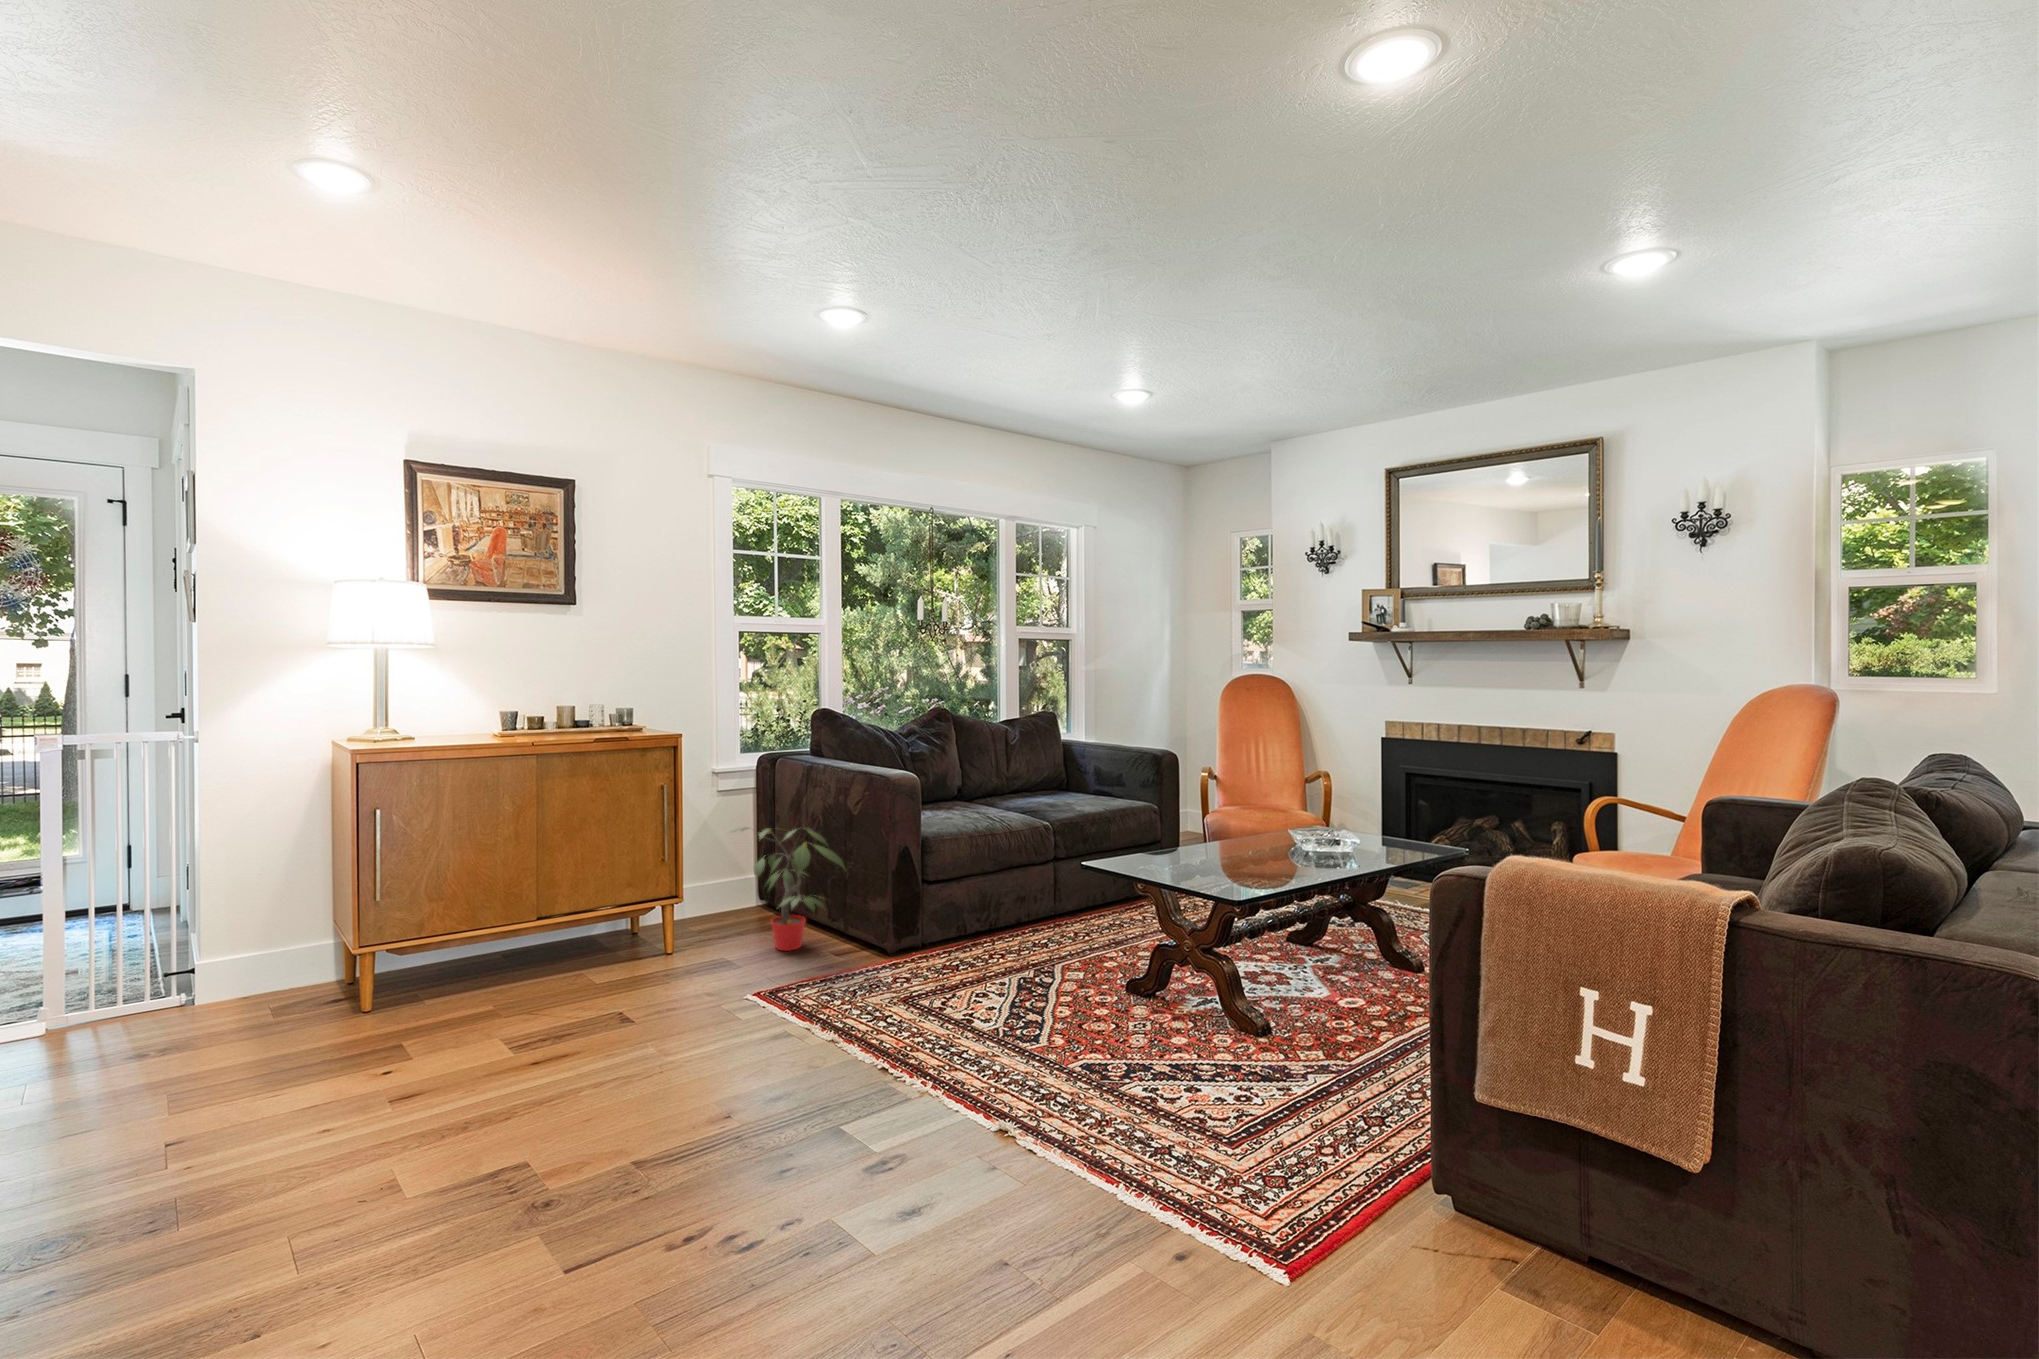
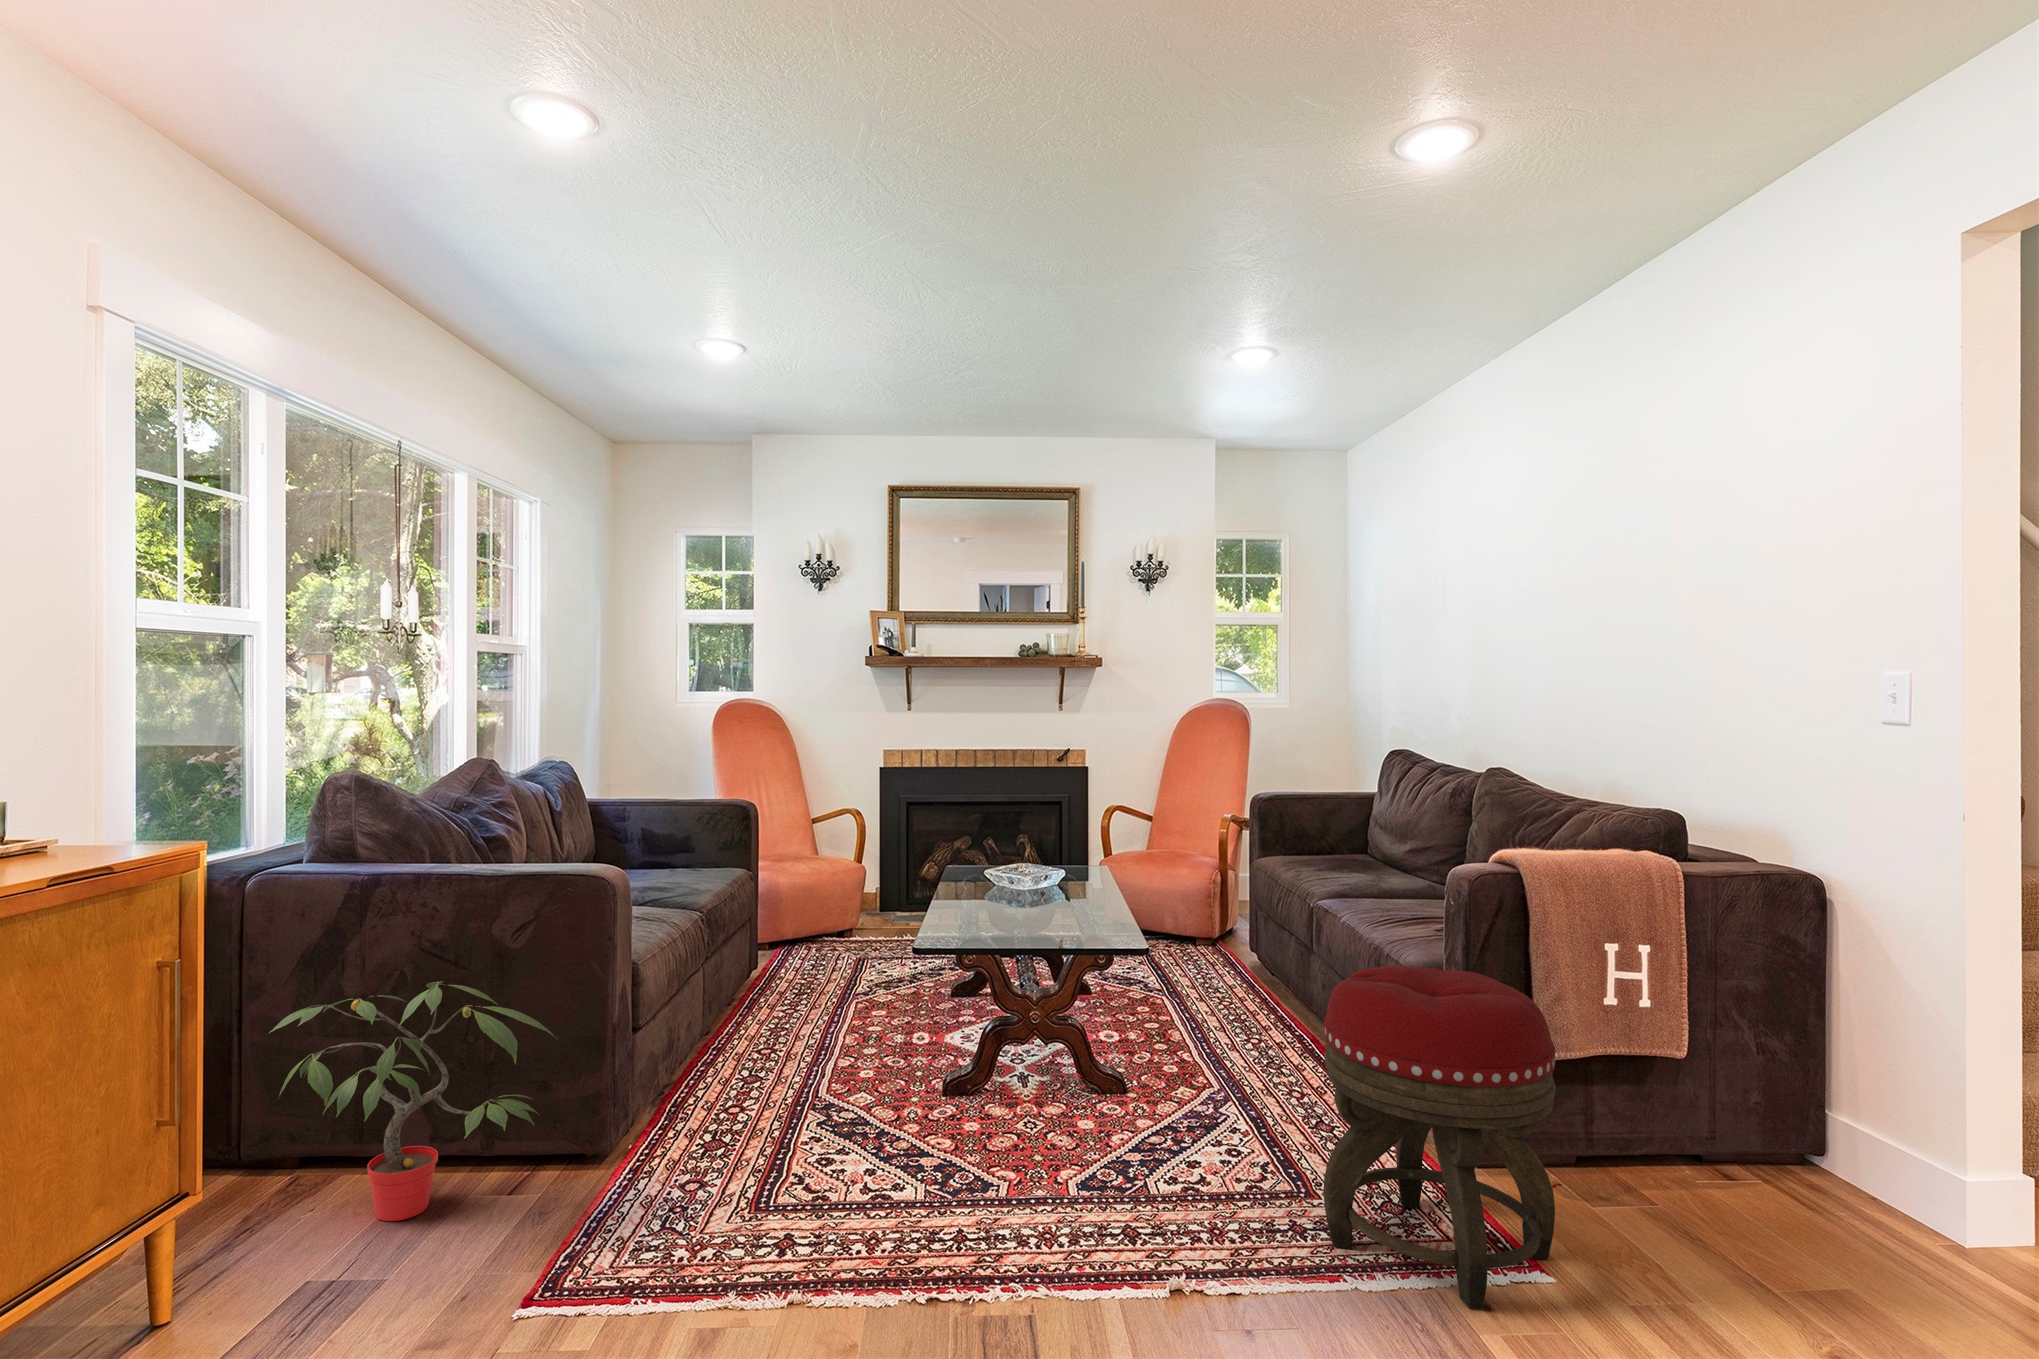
footstool: none [1136,937,1354,1273] -> present [1324,965,1556,1309]

